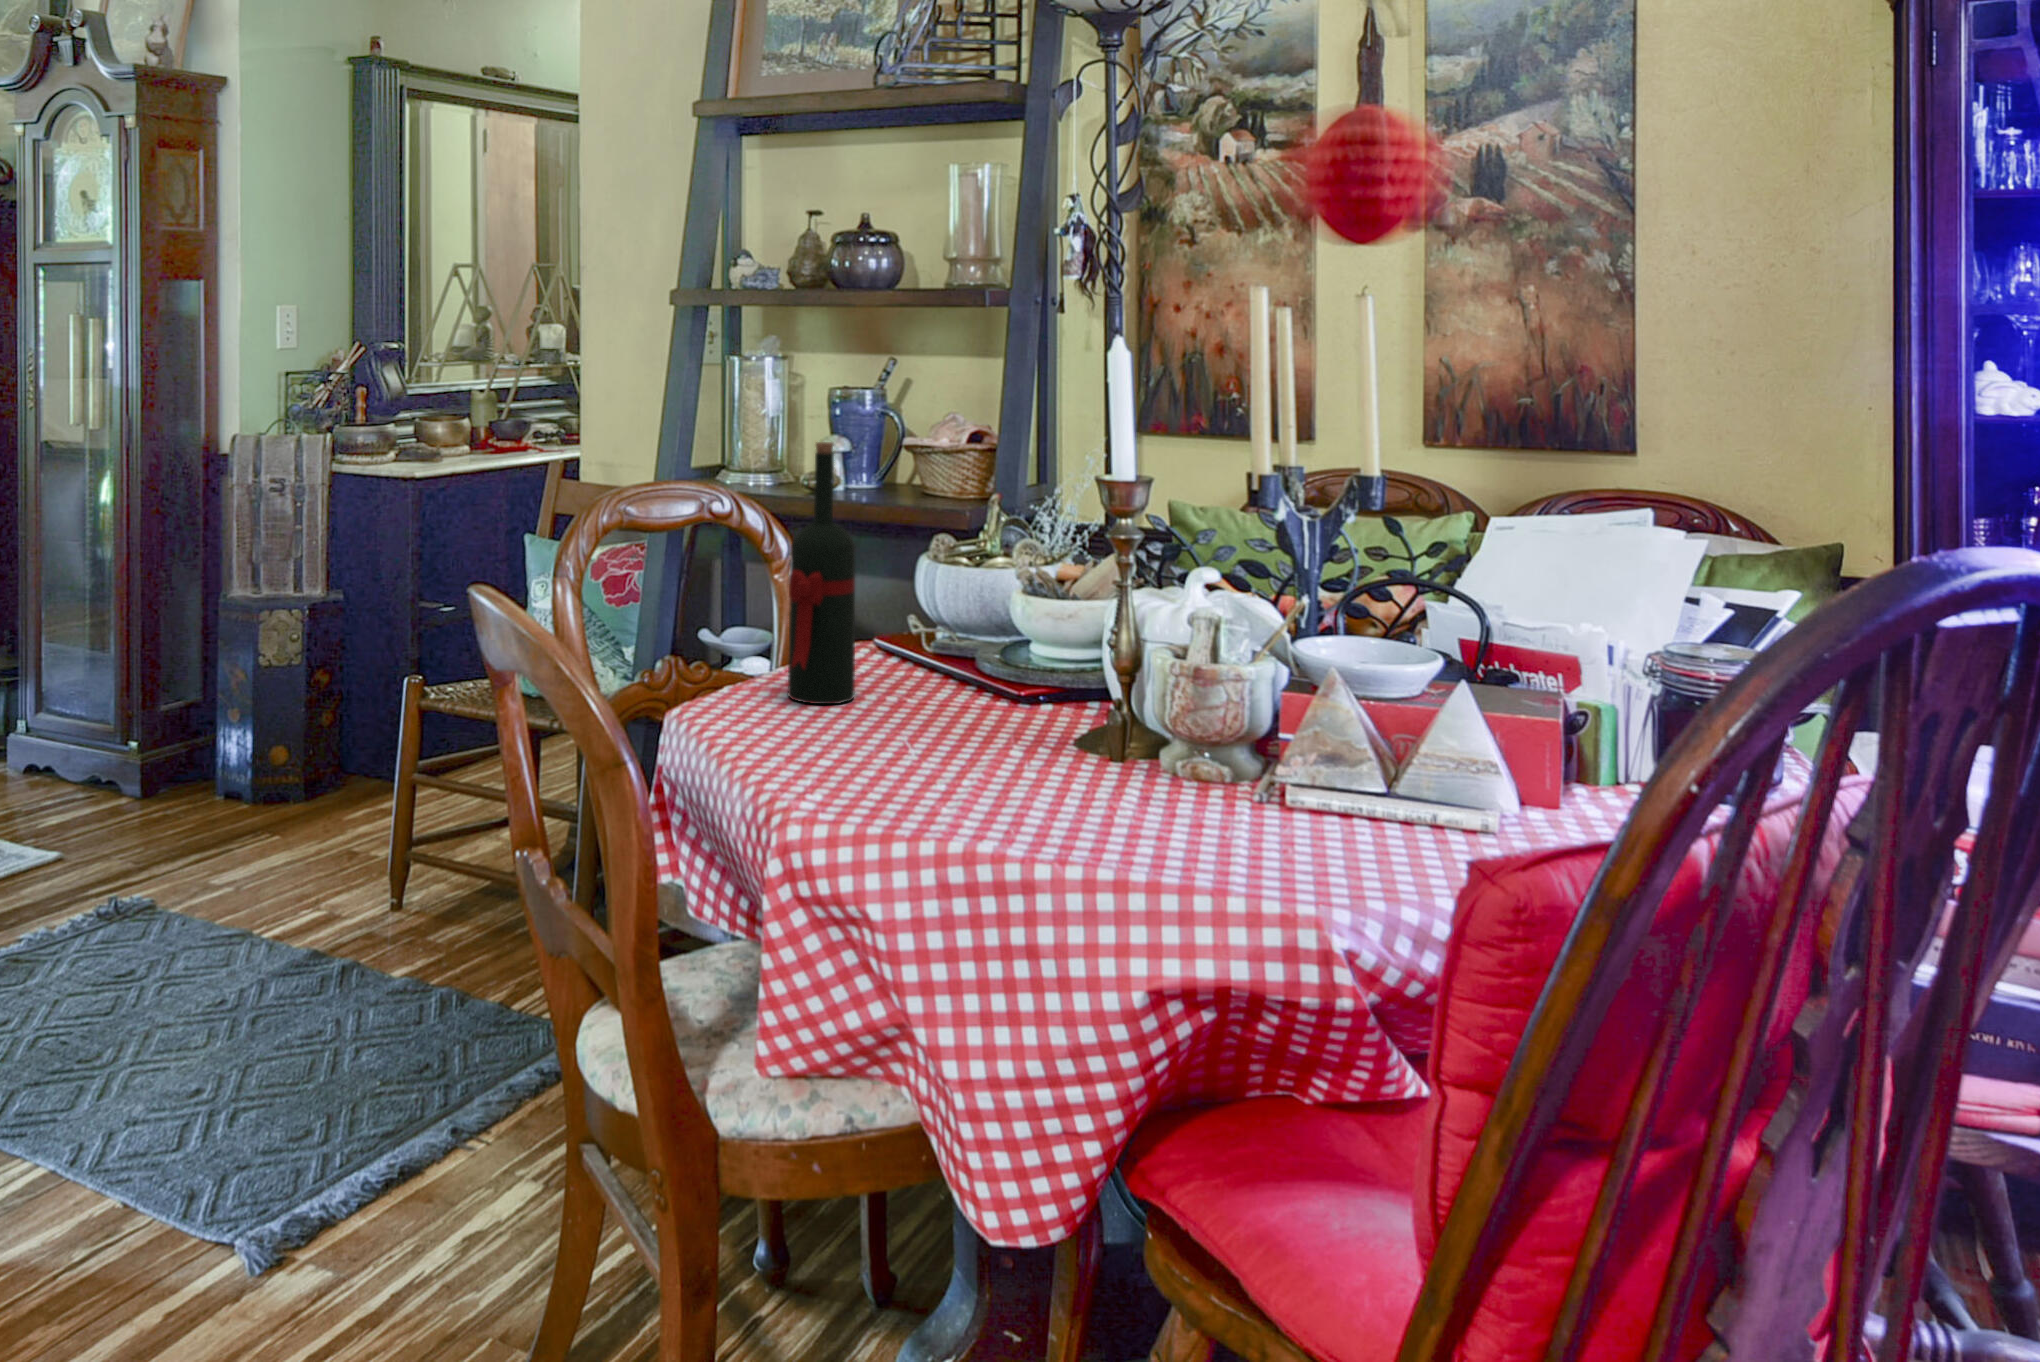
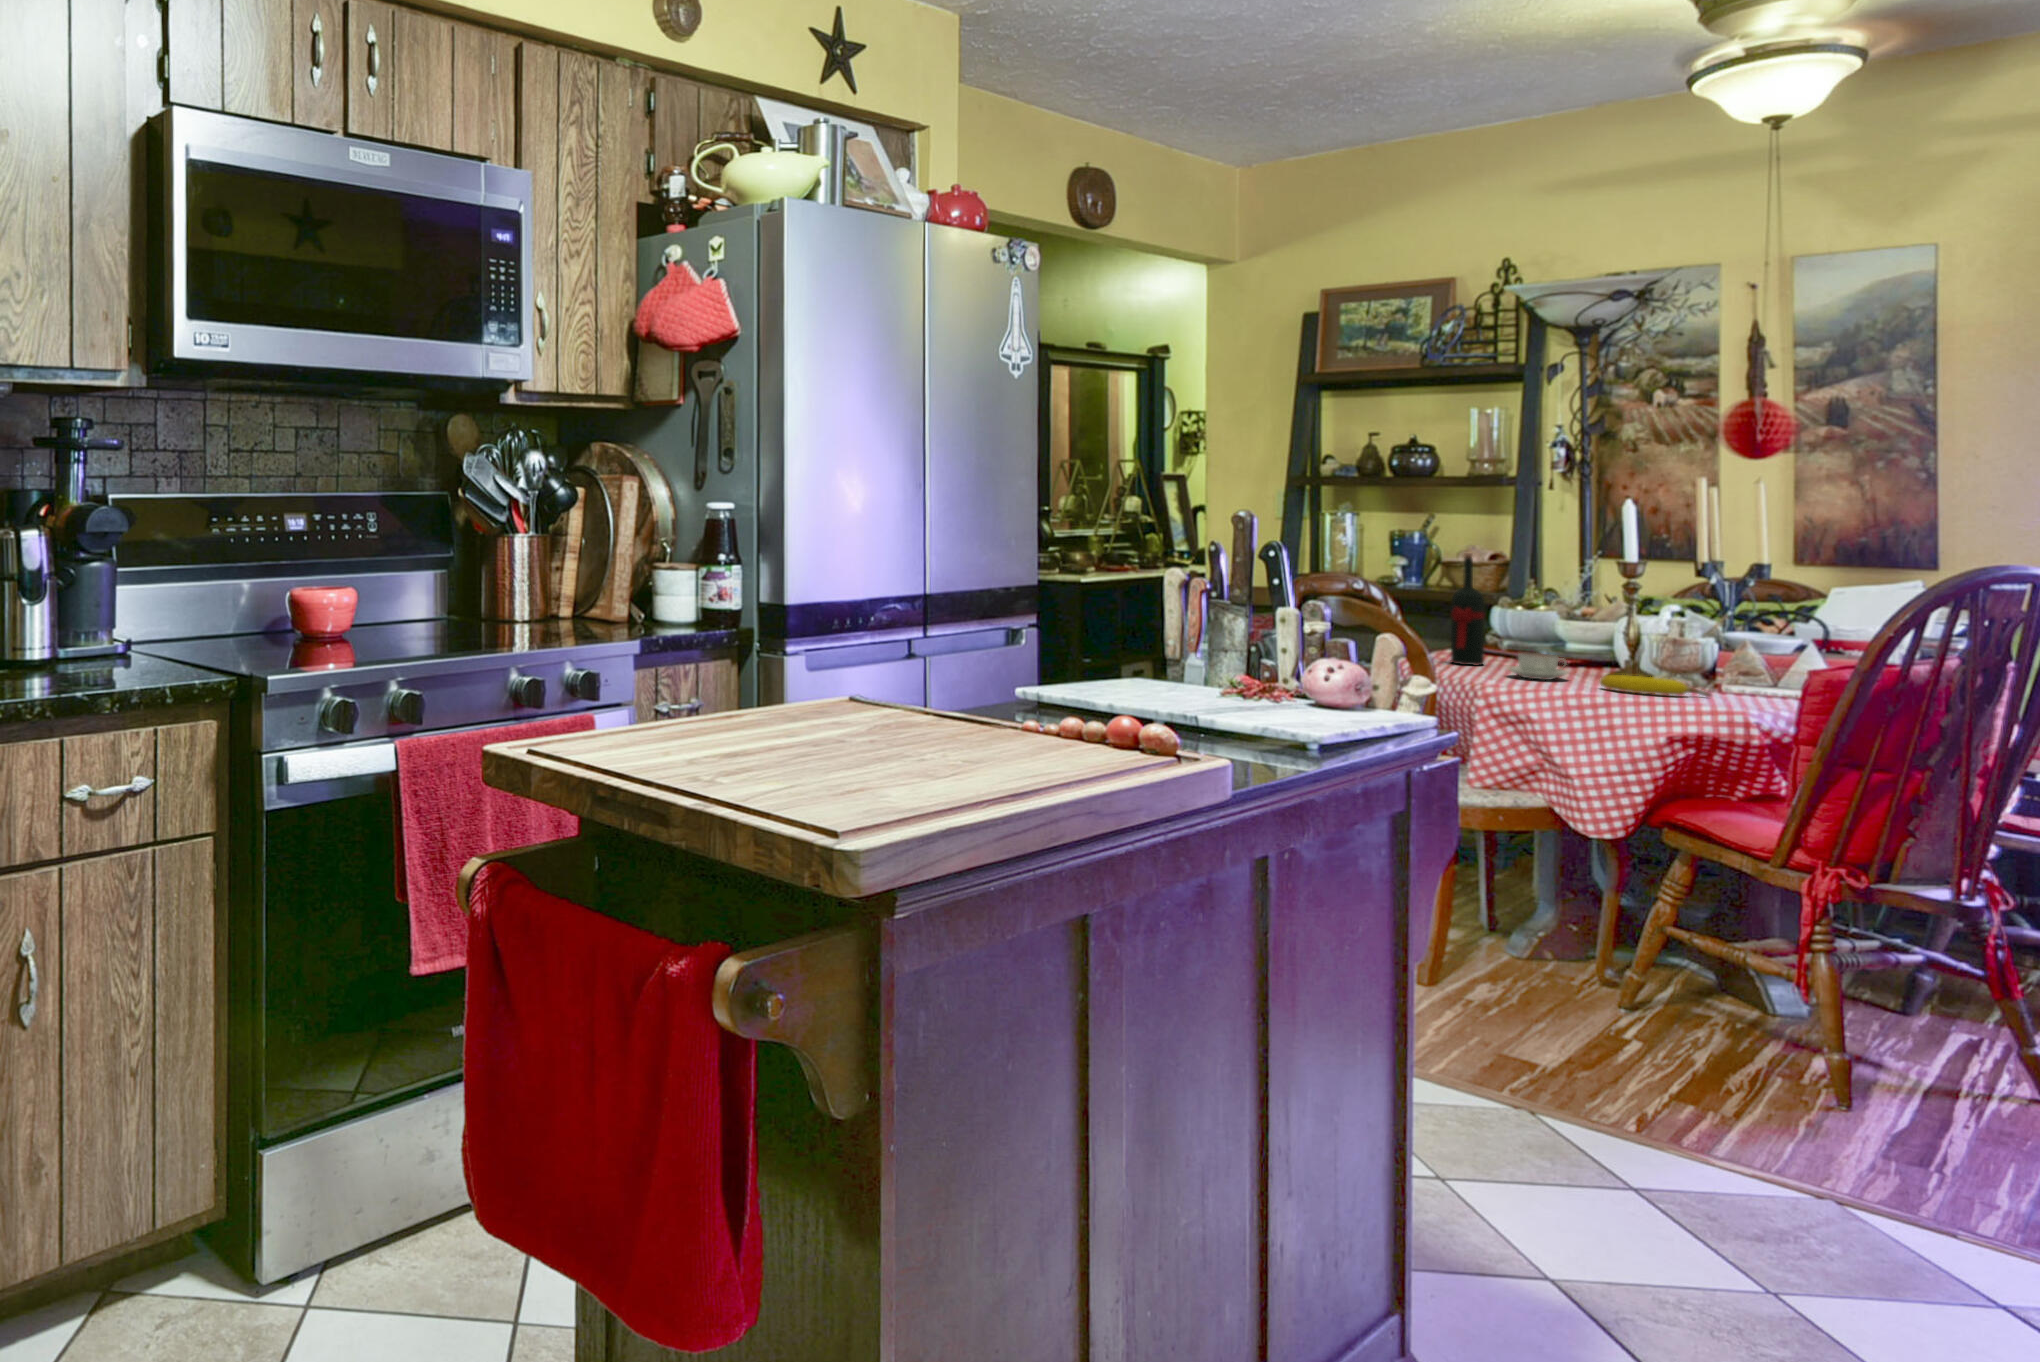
coffee cup: none [858,692,987,767] -> present [1508,653,1568,680]
banana: none [1031,774,1269,835] -> present [1600,675,1711,696]

